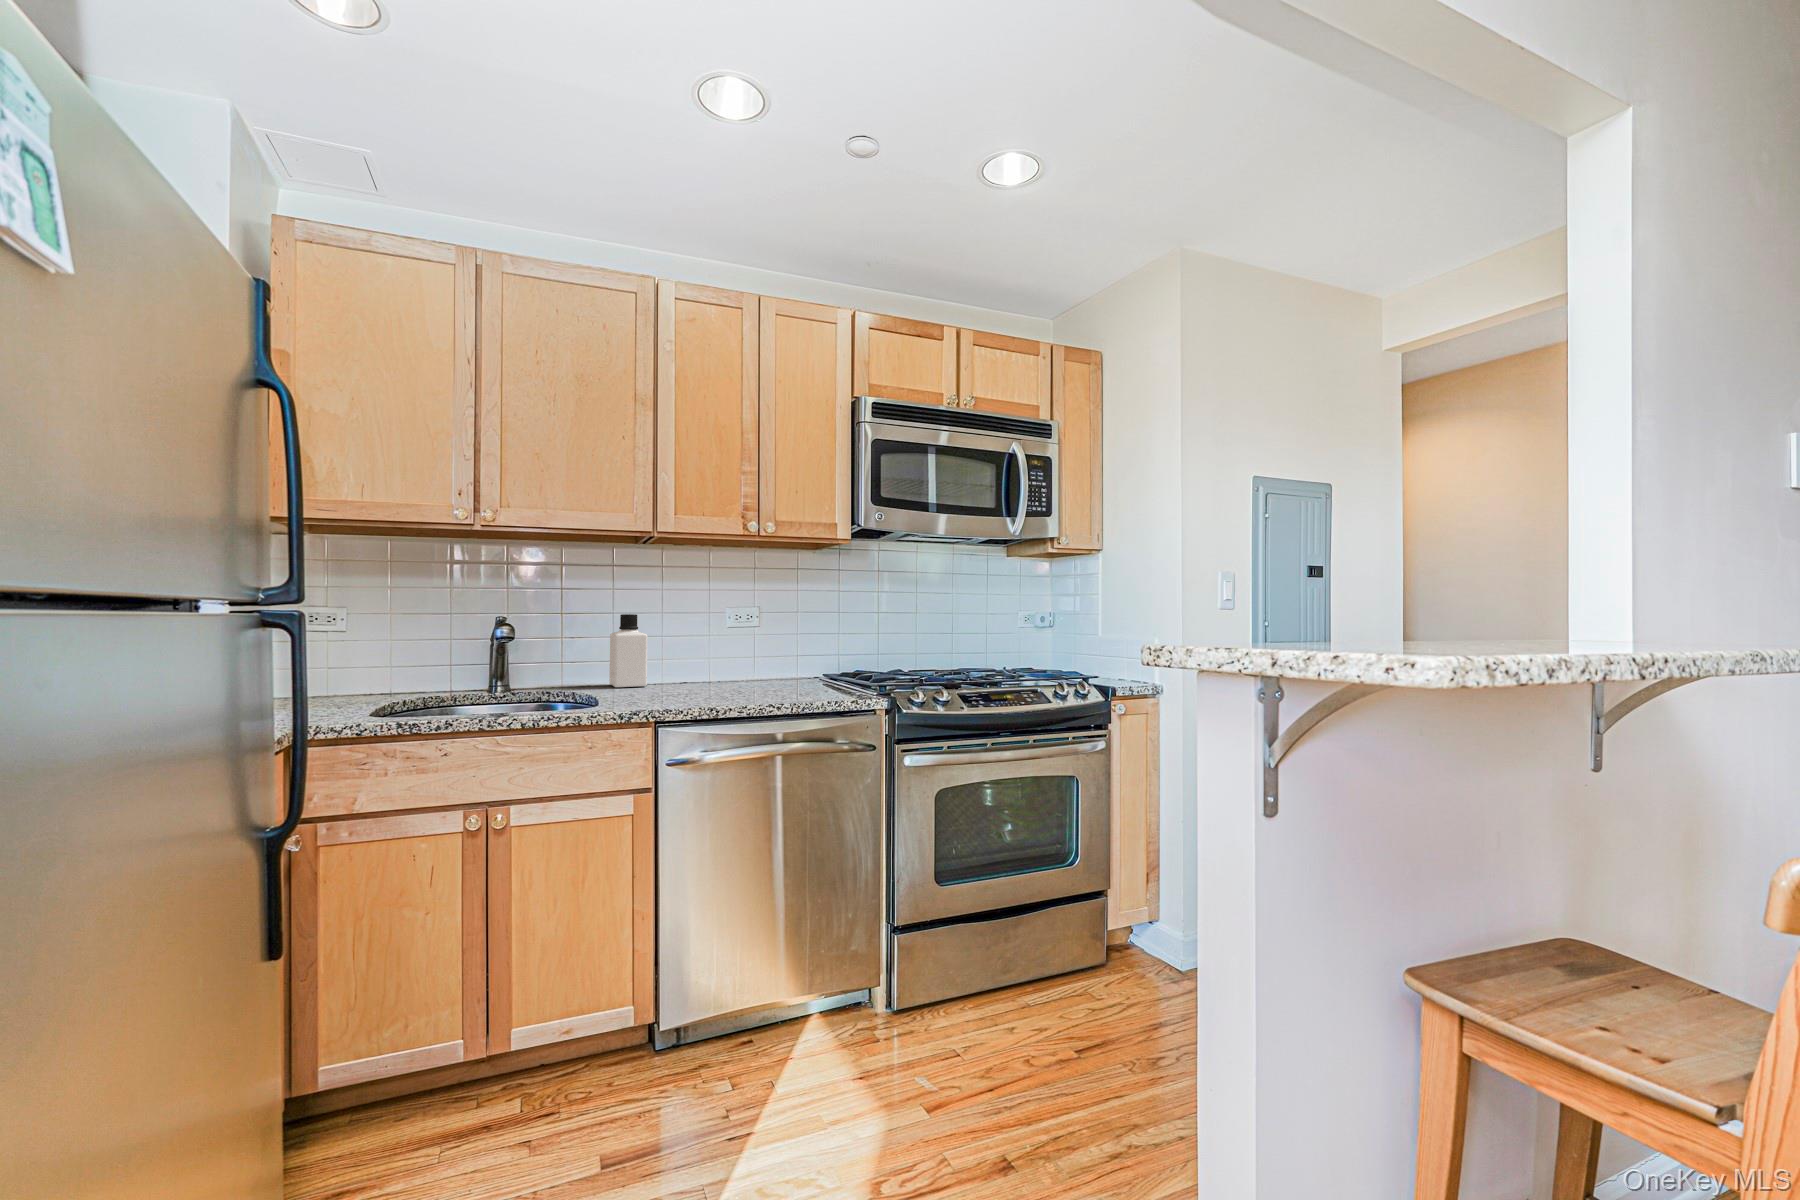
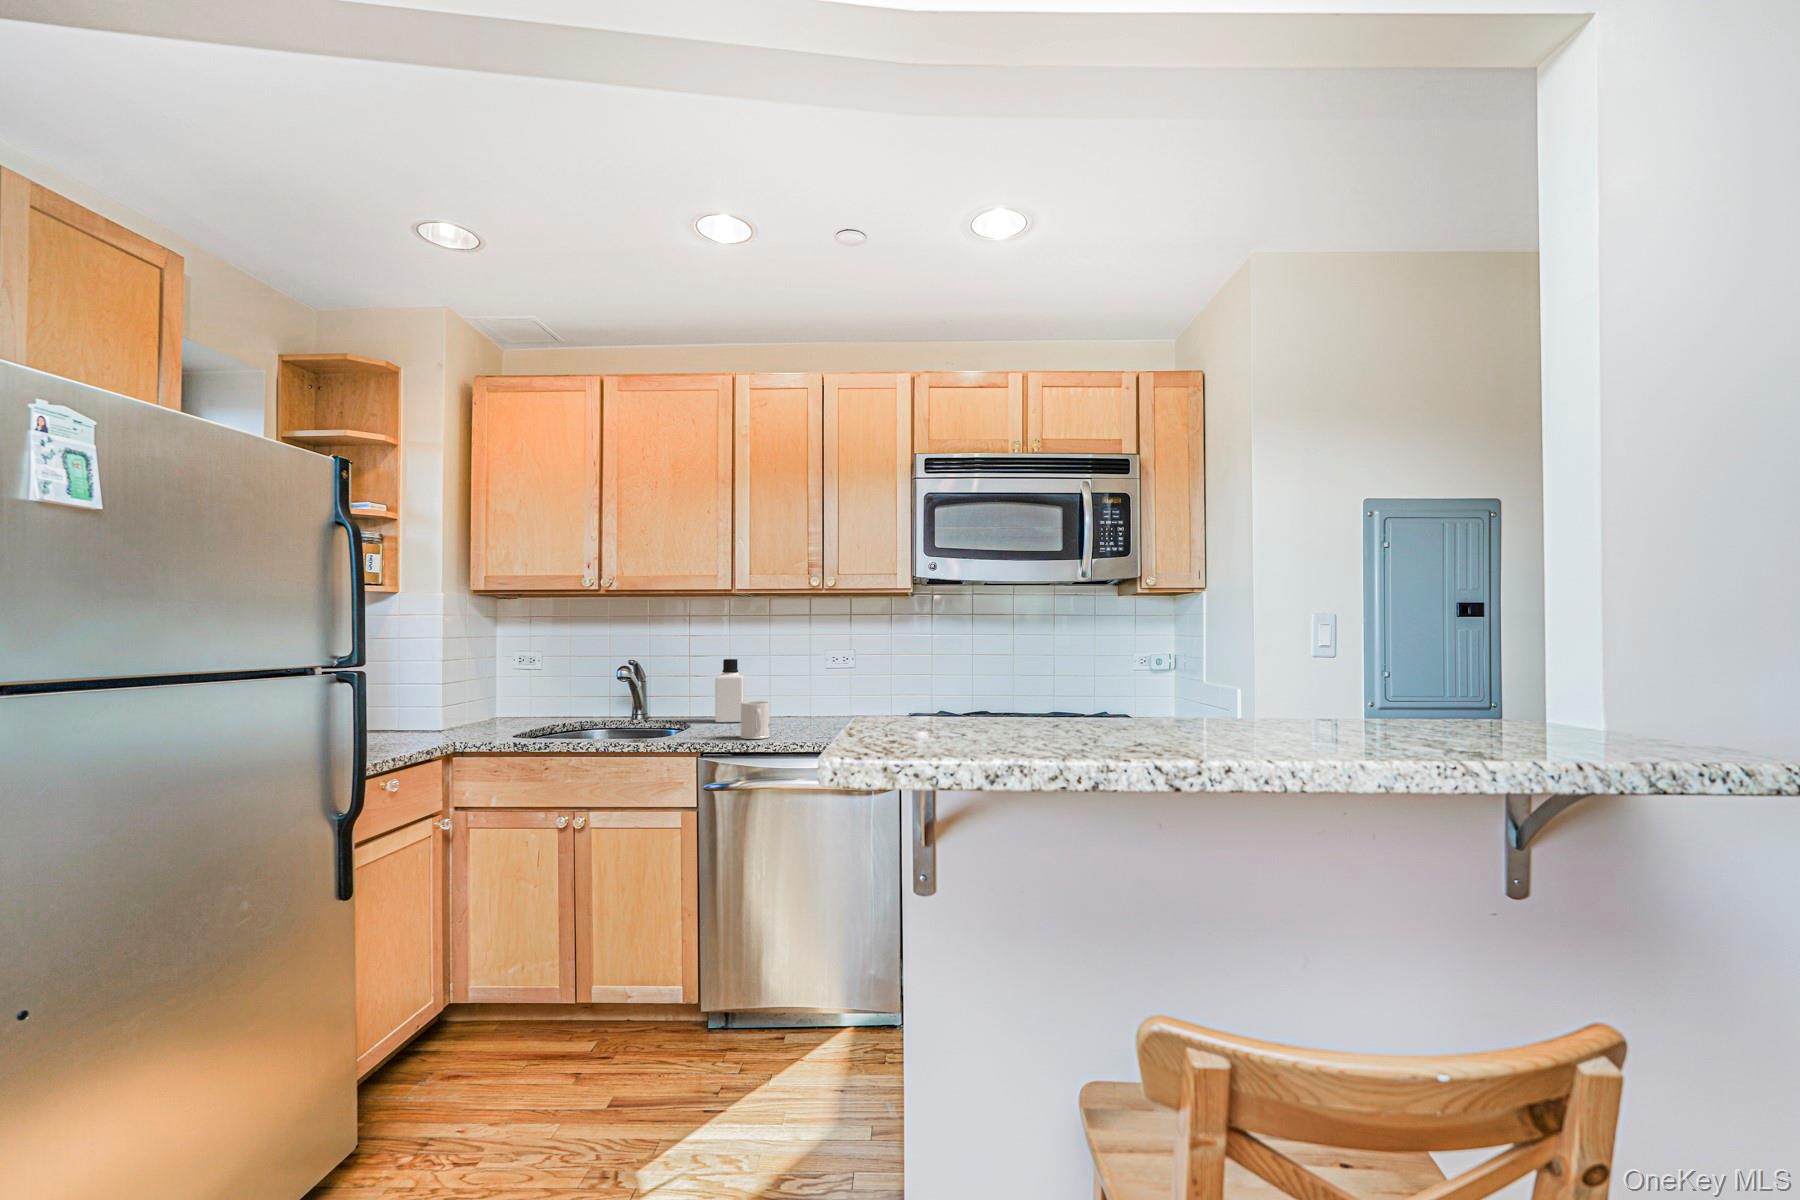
mug: none [686,660,721,703] -> present [740,701,770,739]

